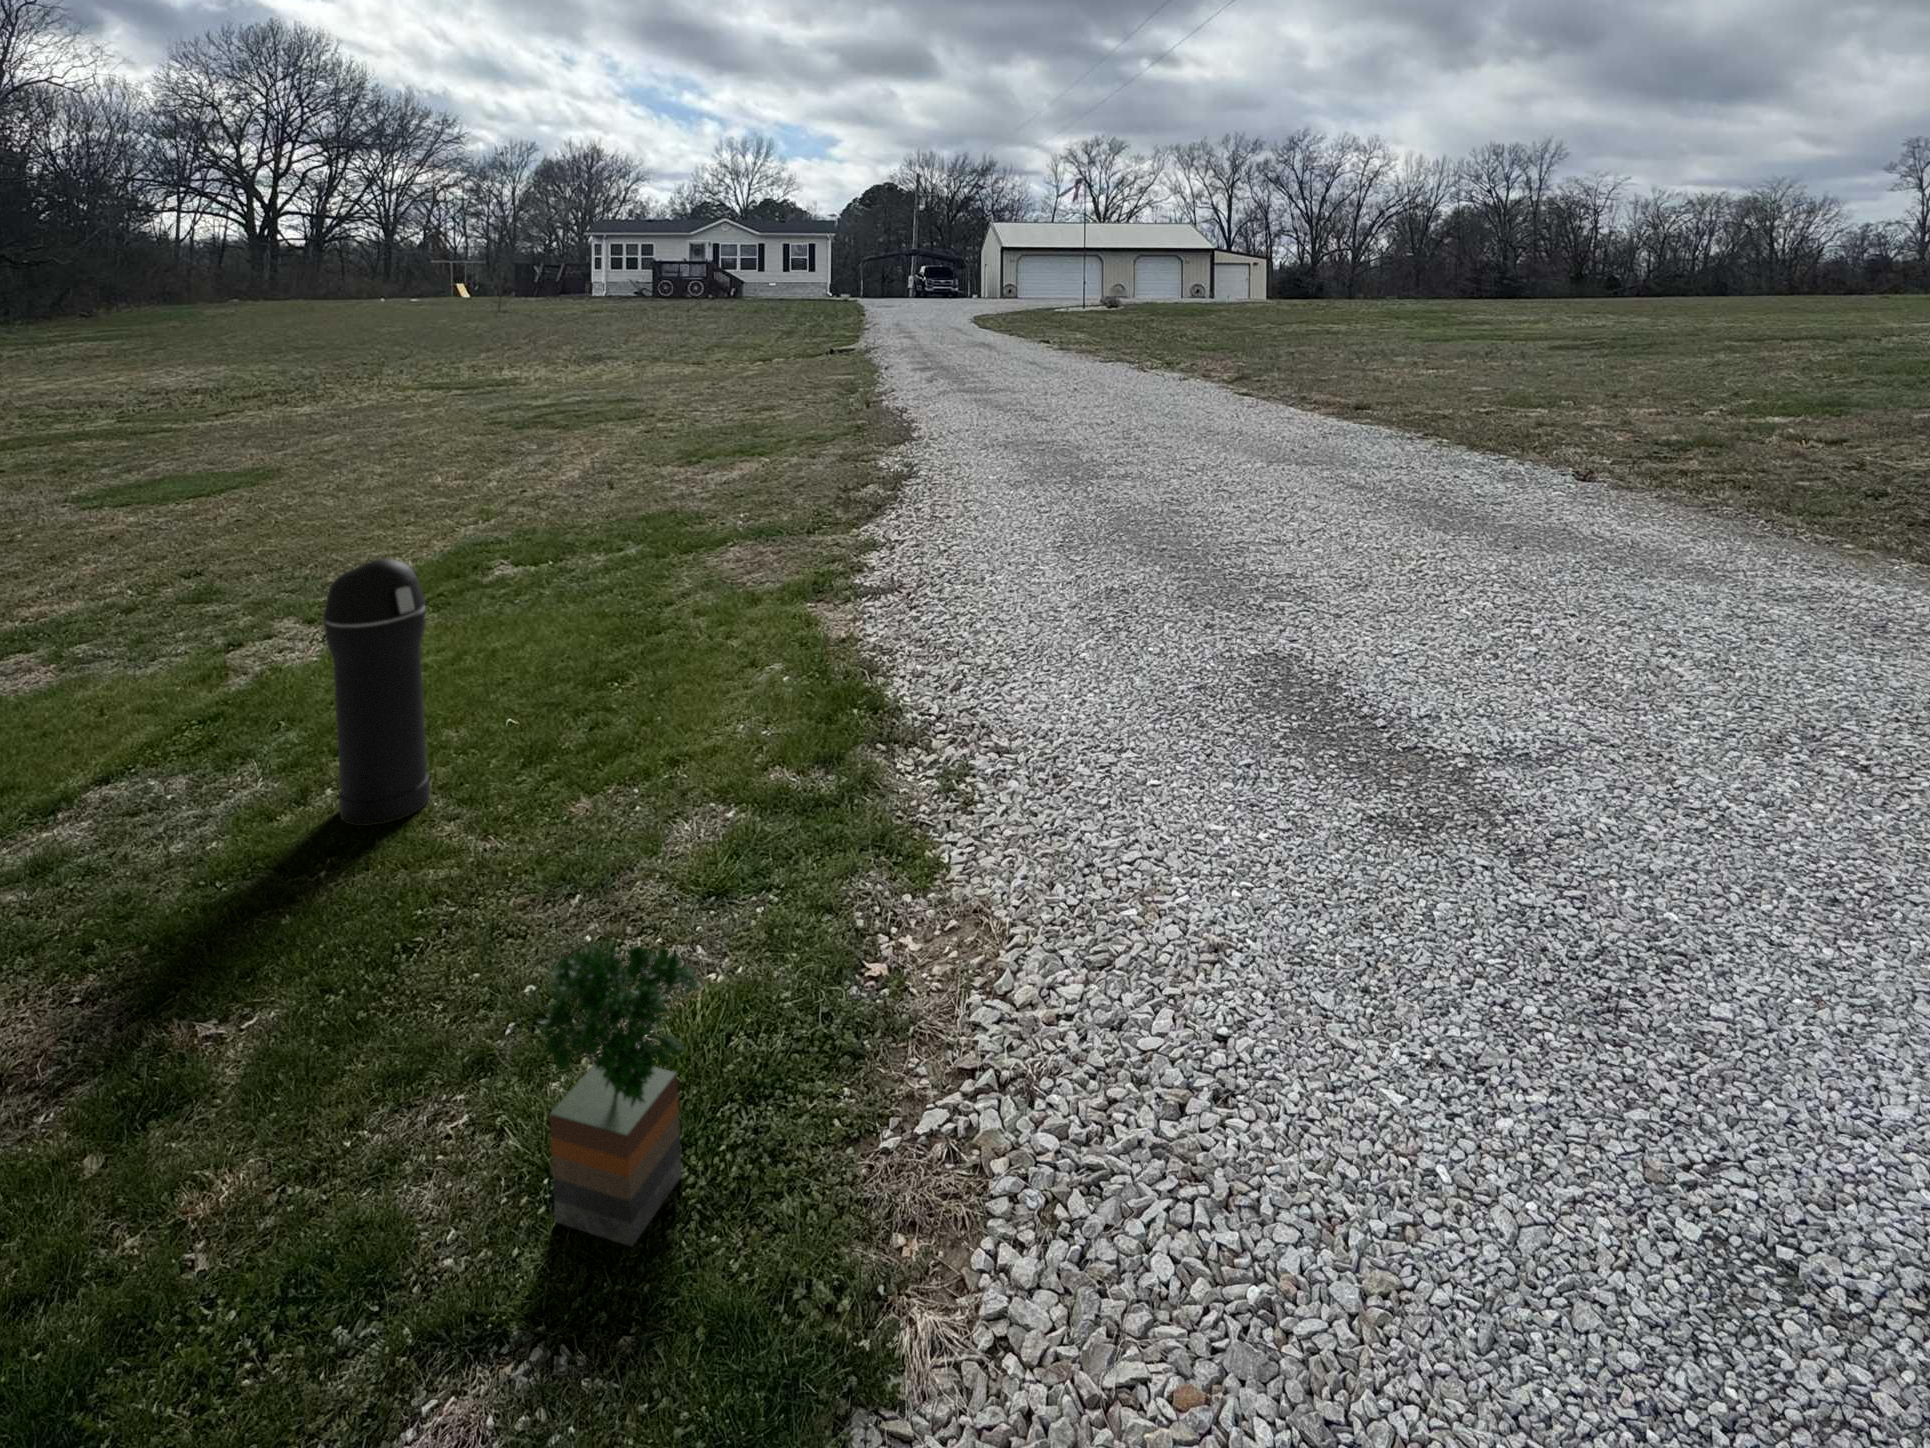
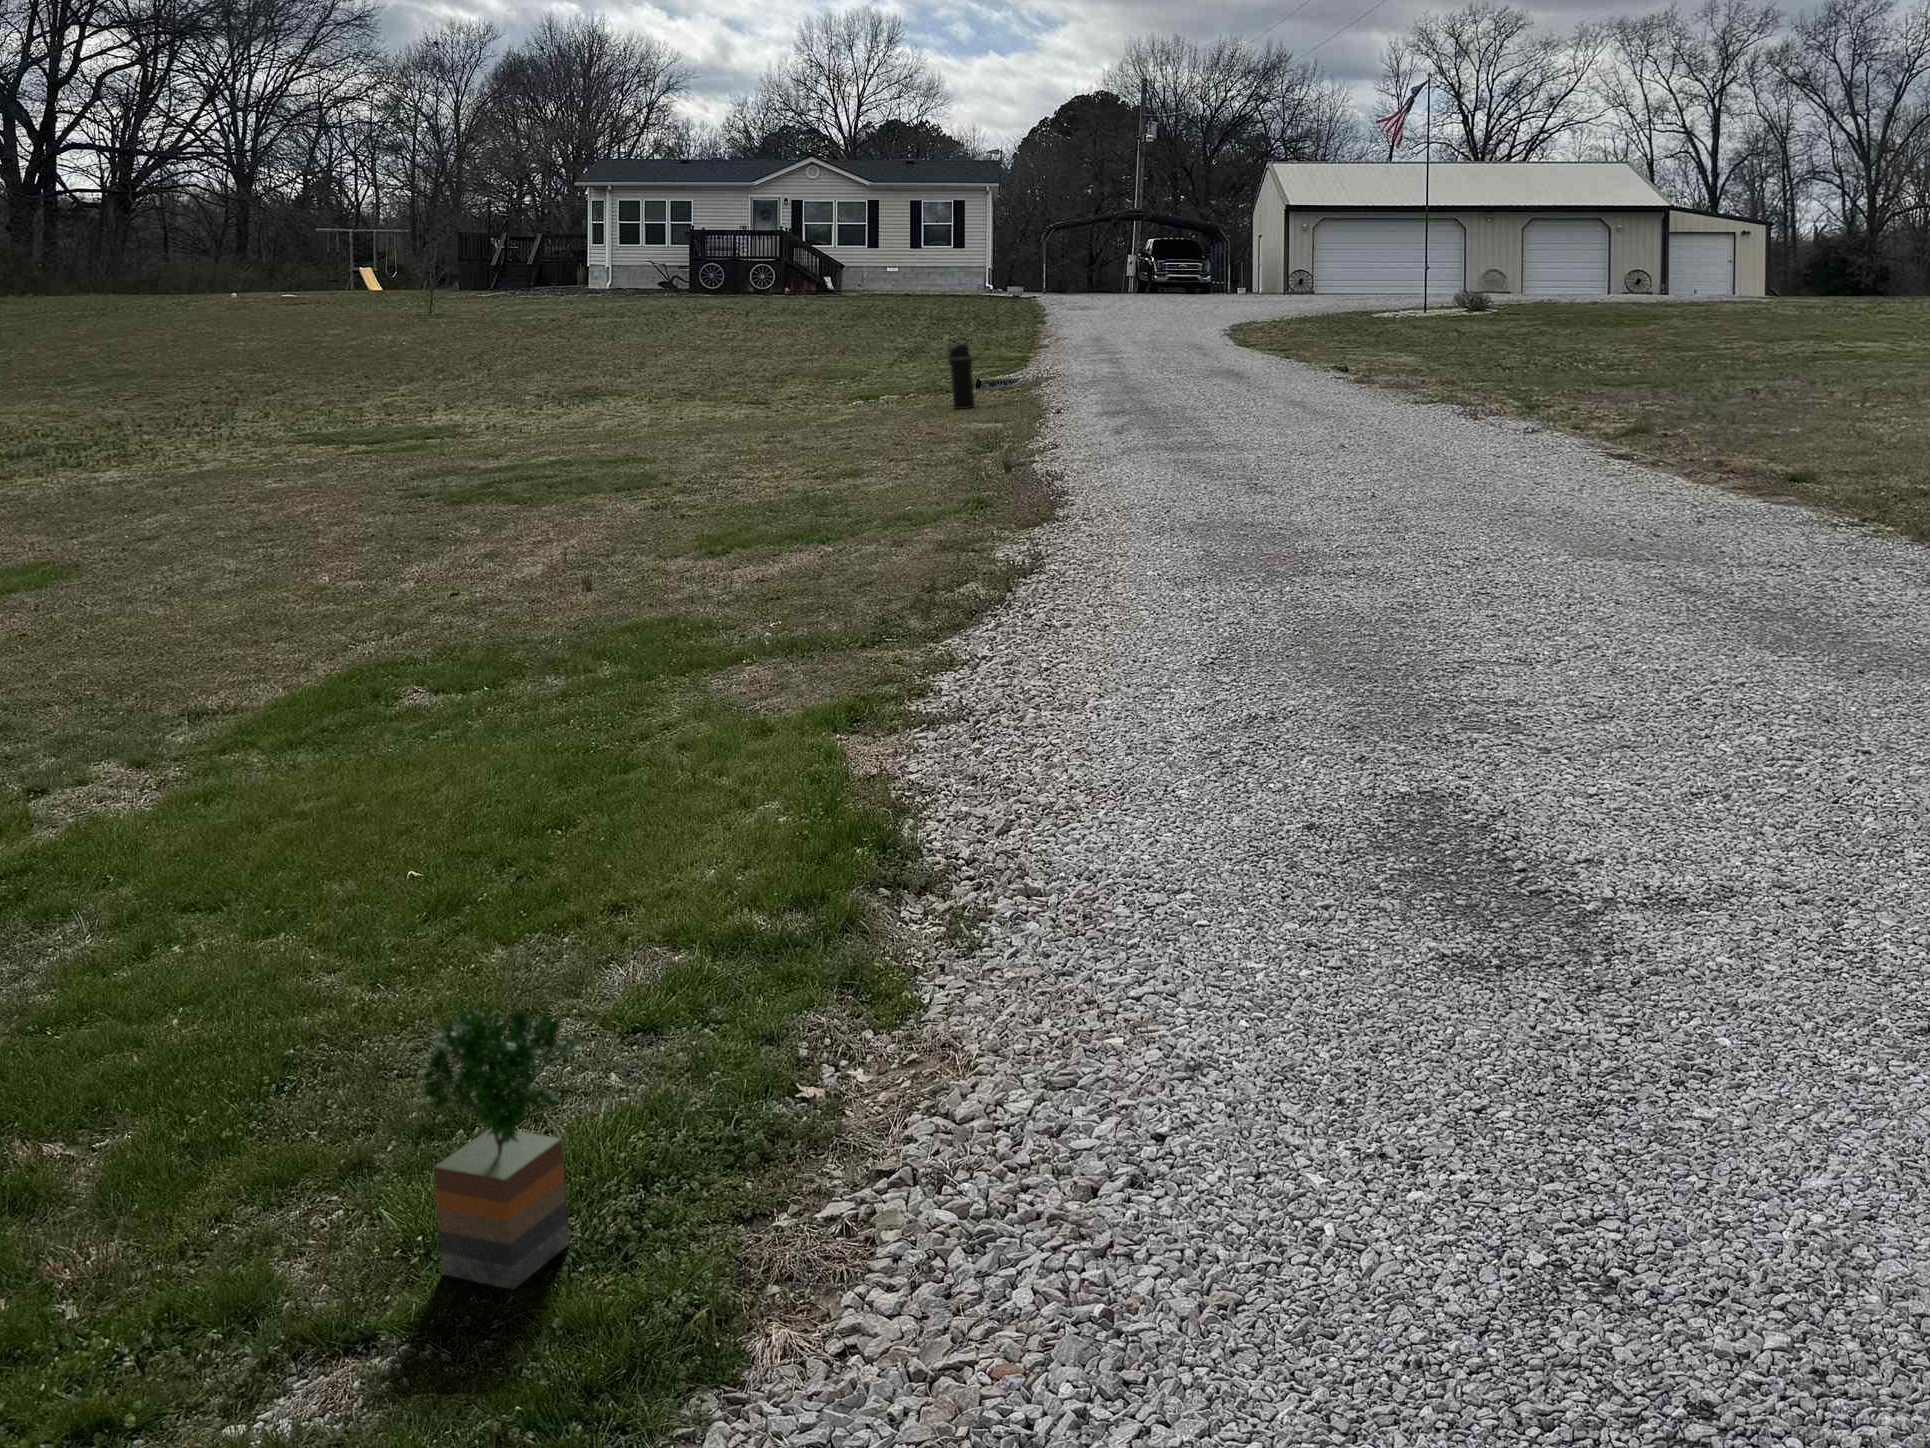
trash can: present [323,558,430,826] -> present [949,344,975,409]

